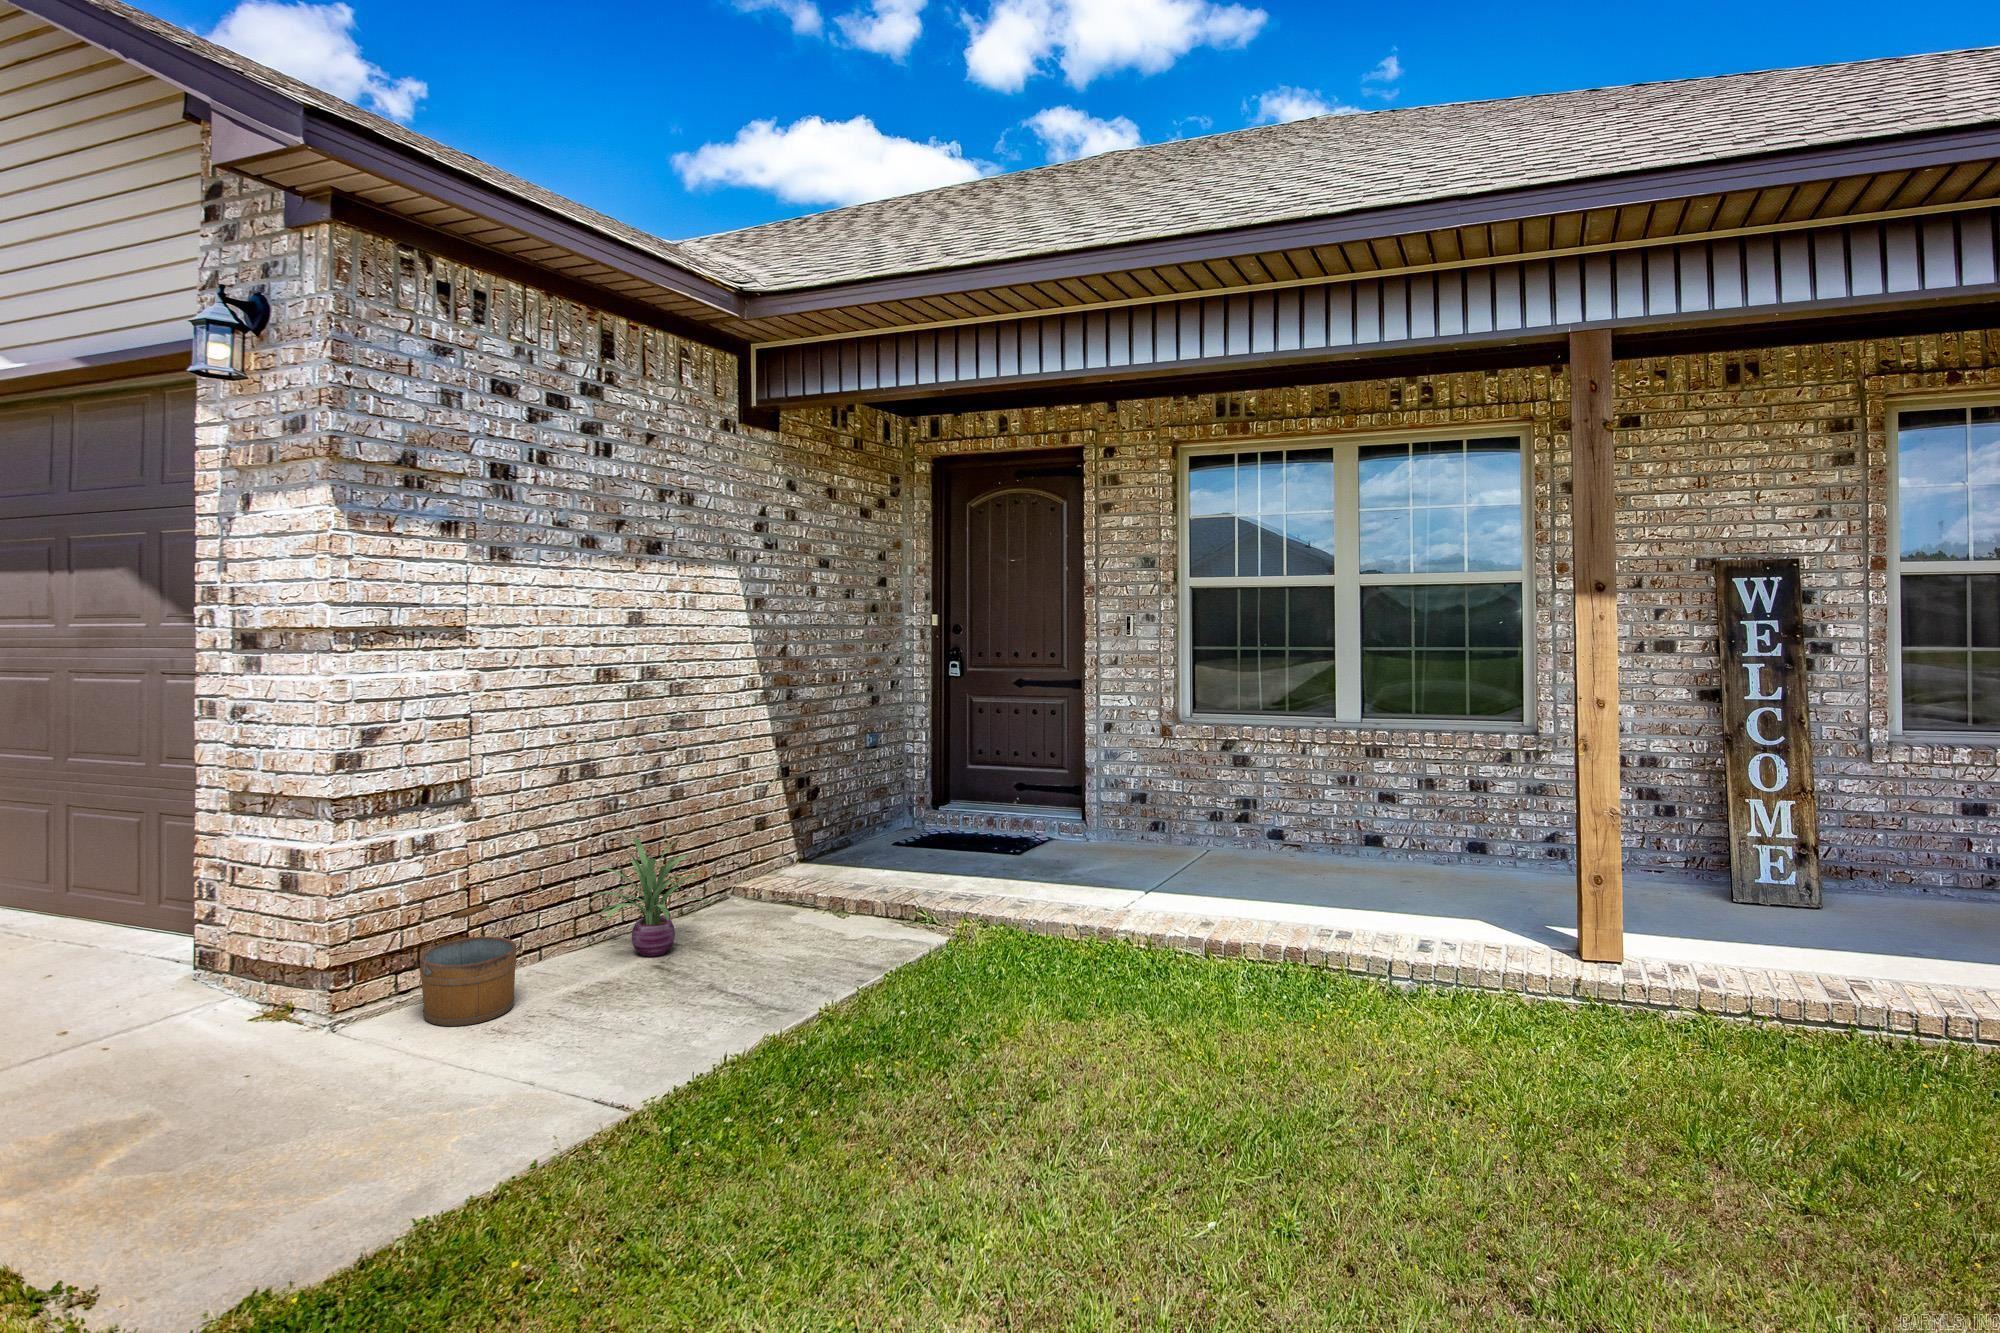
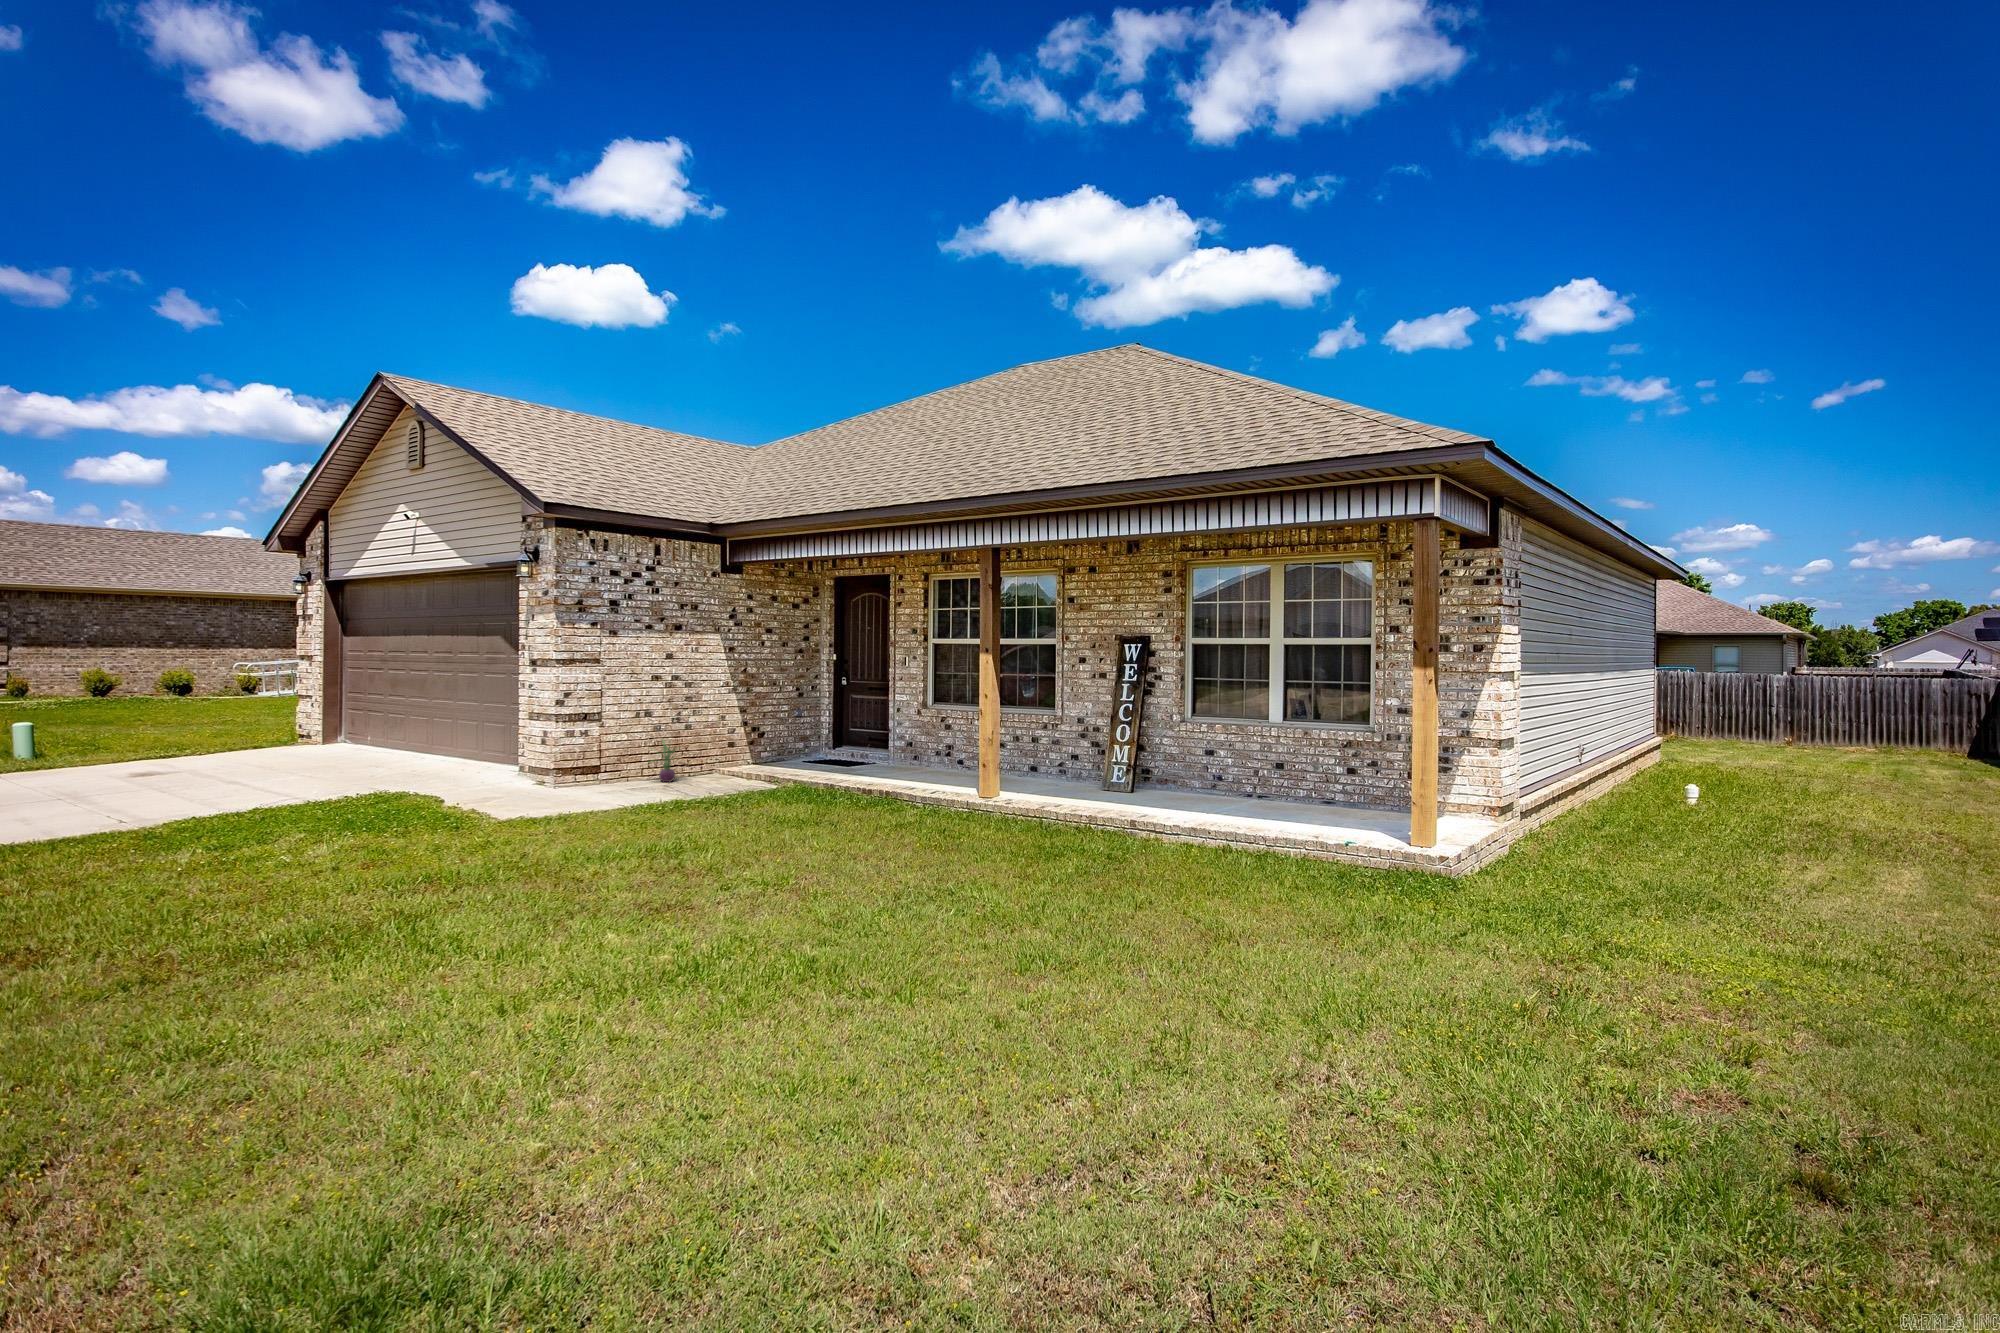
bucket: present [420,904,516,1026] -> none [580,753,611,790]

